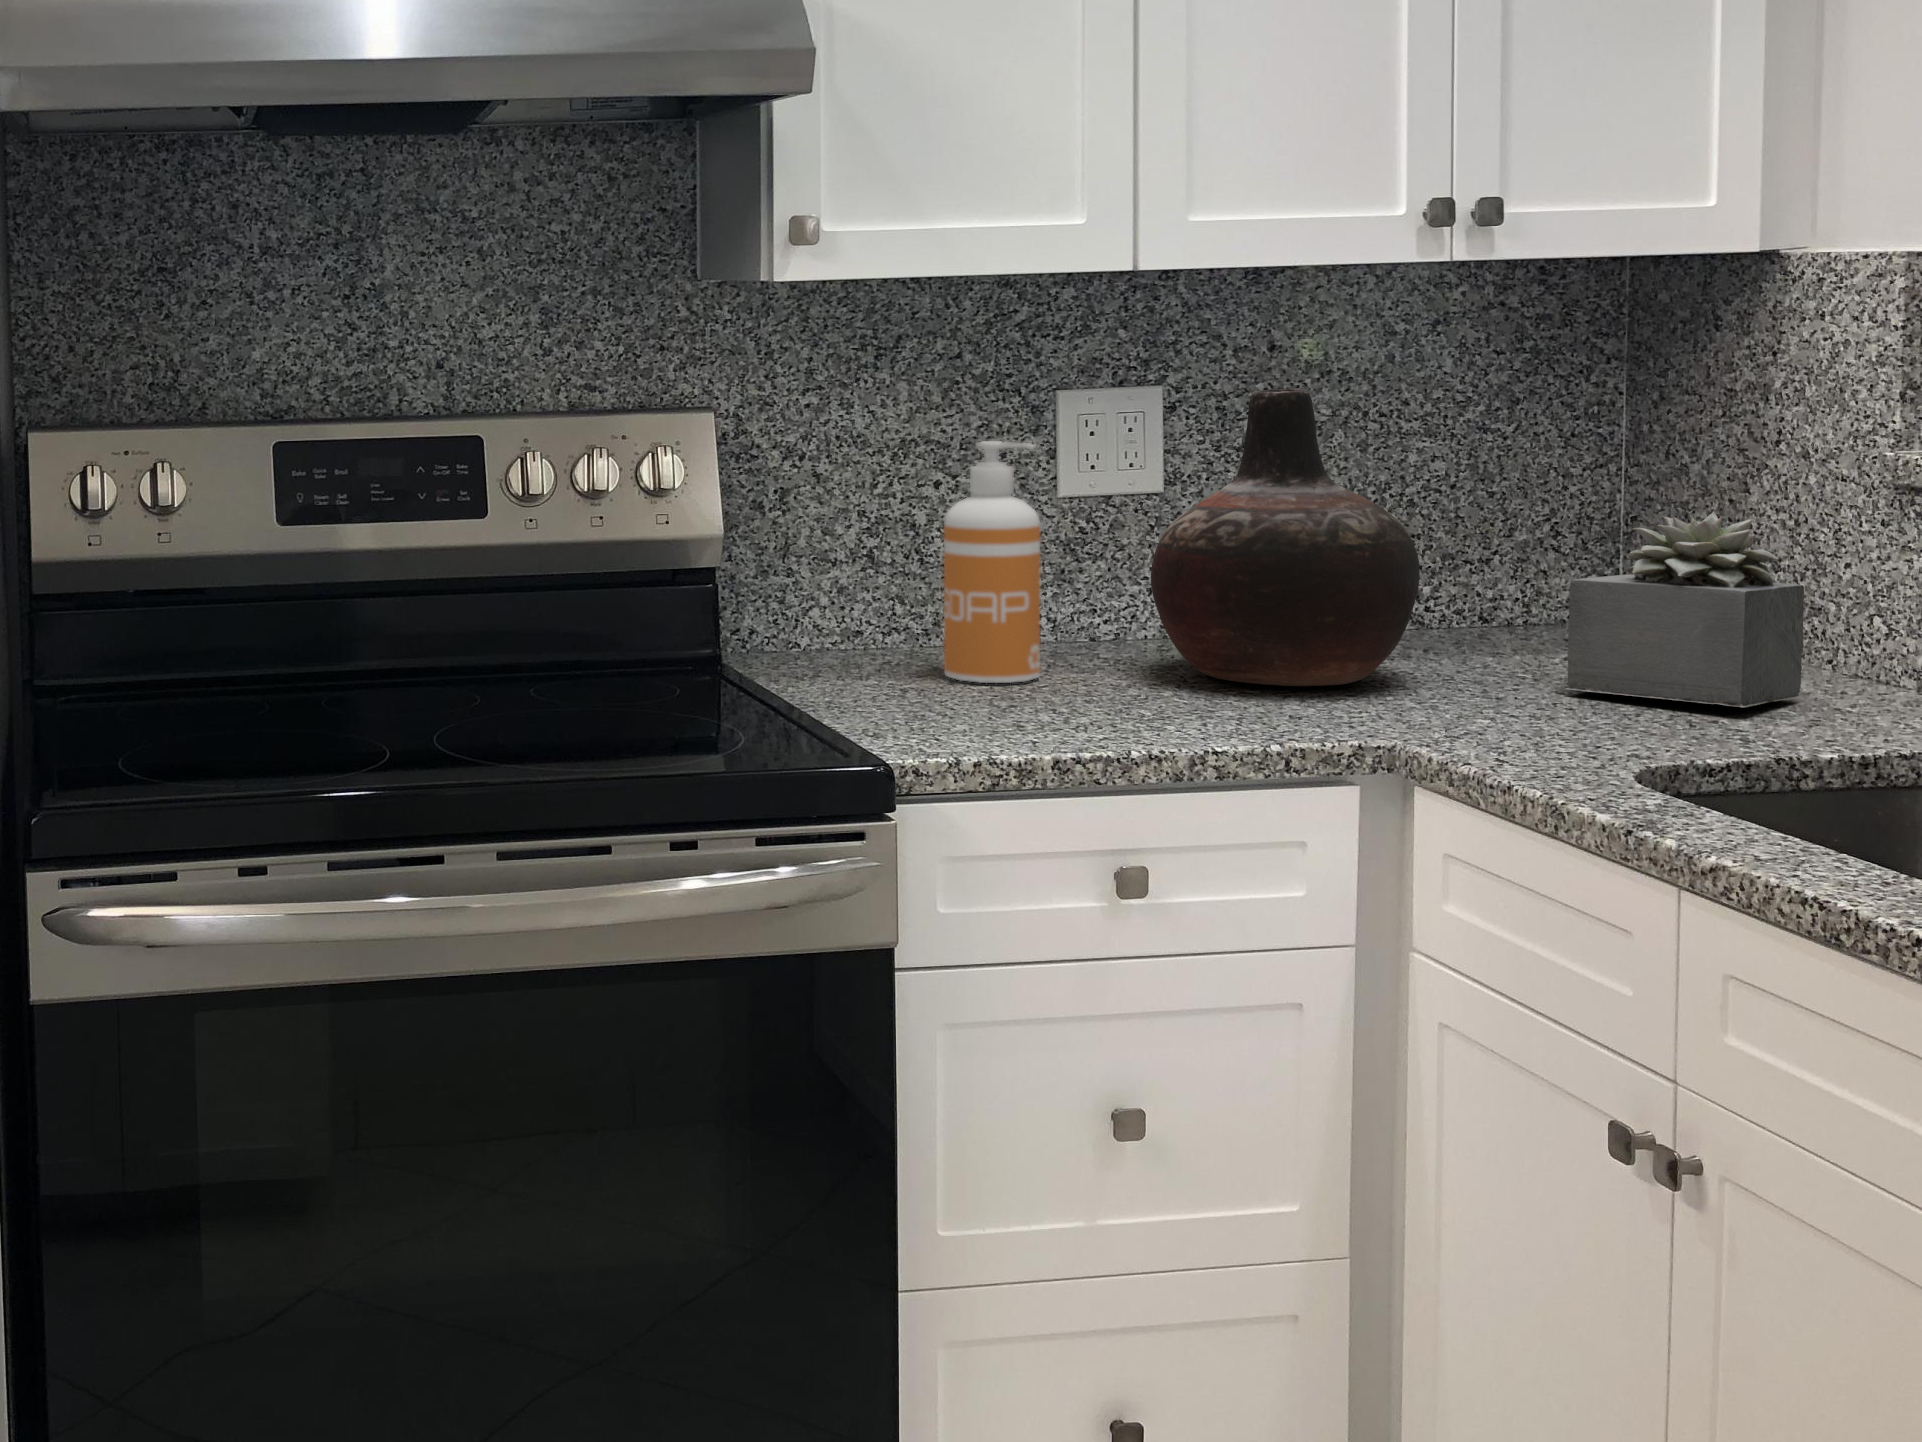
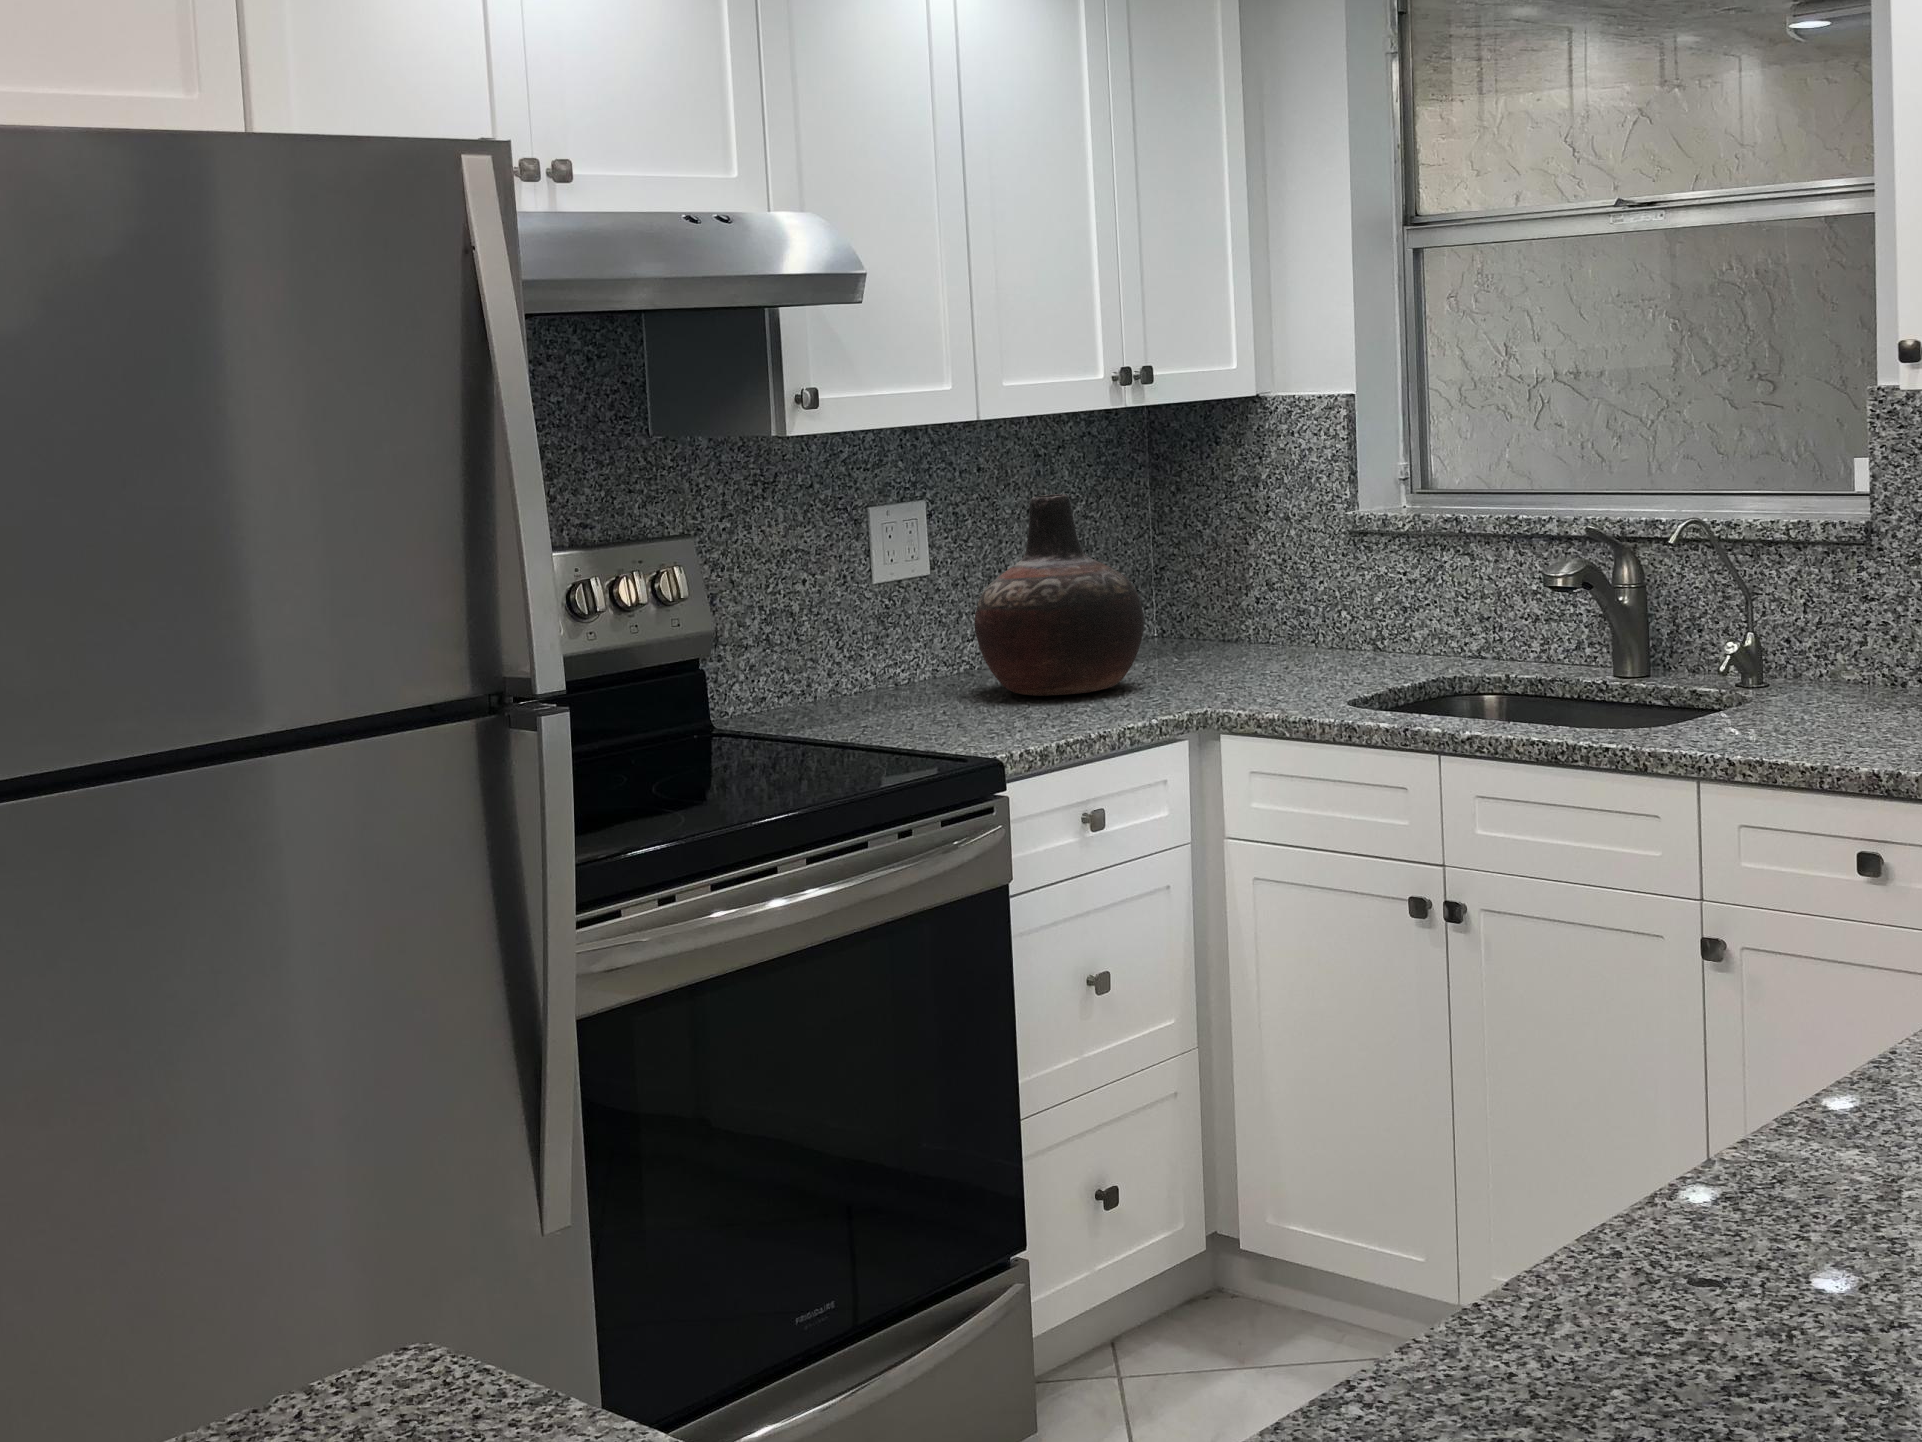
soap dispenser: present [944,441,1040,683] -> none [854,544,928,720]
succulent plant: present [1567,512,1804,707] -> none [1222,554,1336,673]

